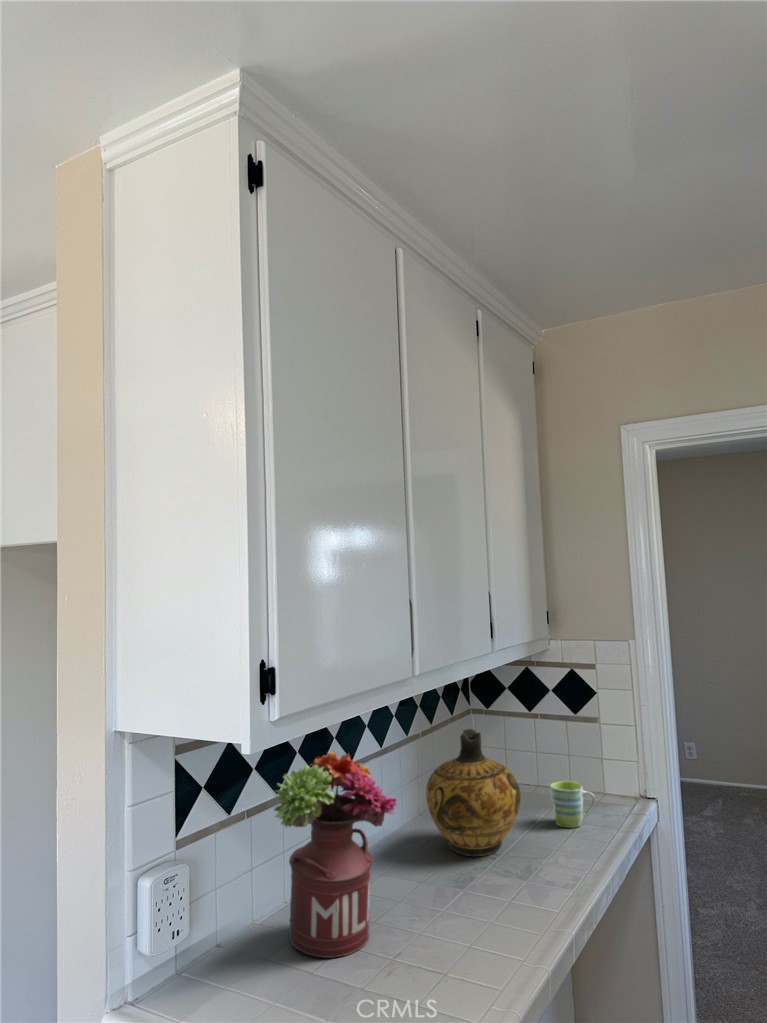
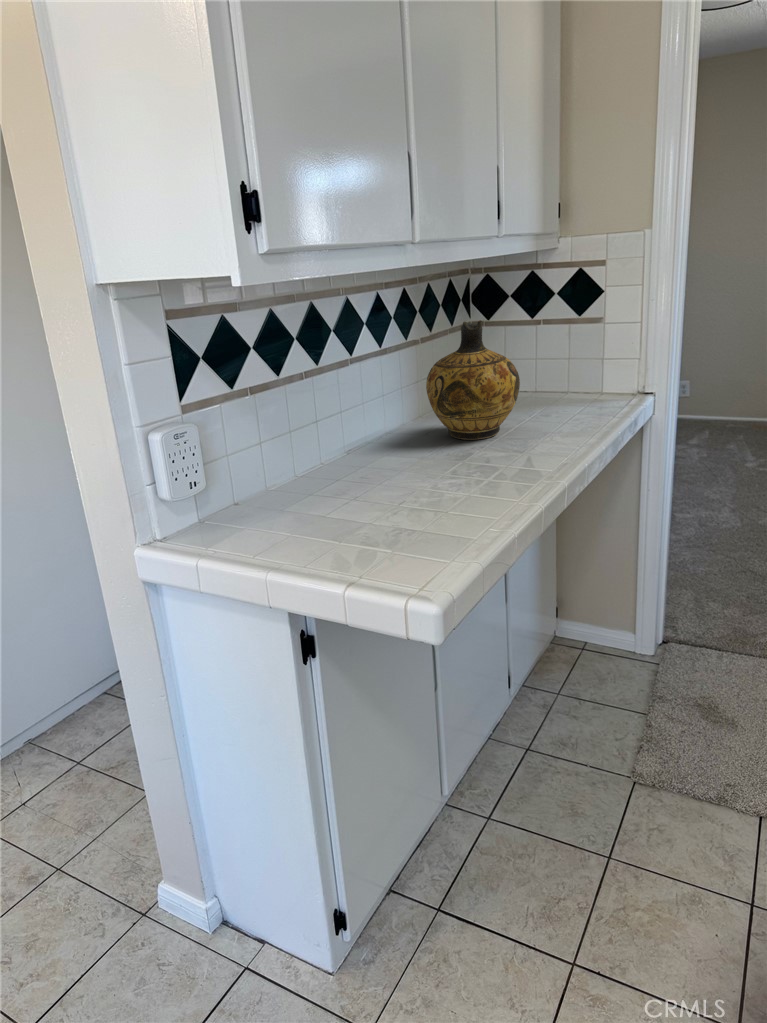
flower arrangement: present [274,751,397,958] -> none [273,321,399,505]
mug: present [550,781,595,828] -> none [549,376,593,418]

